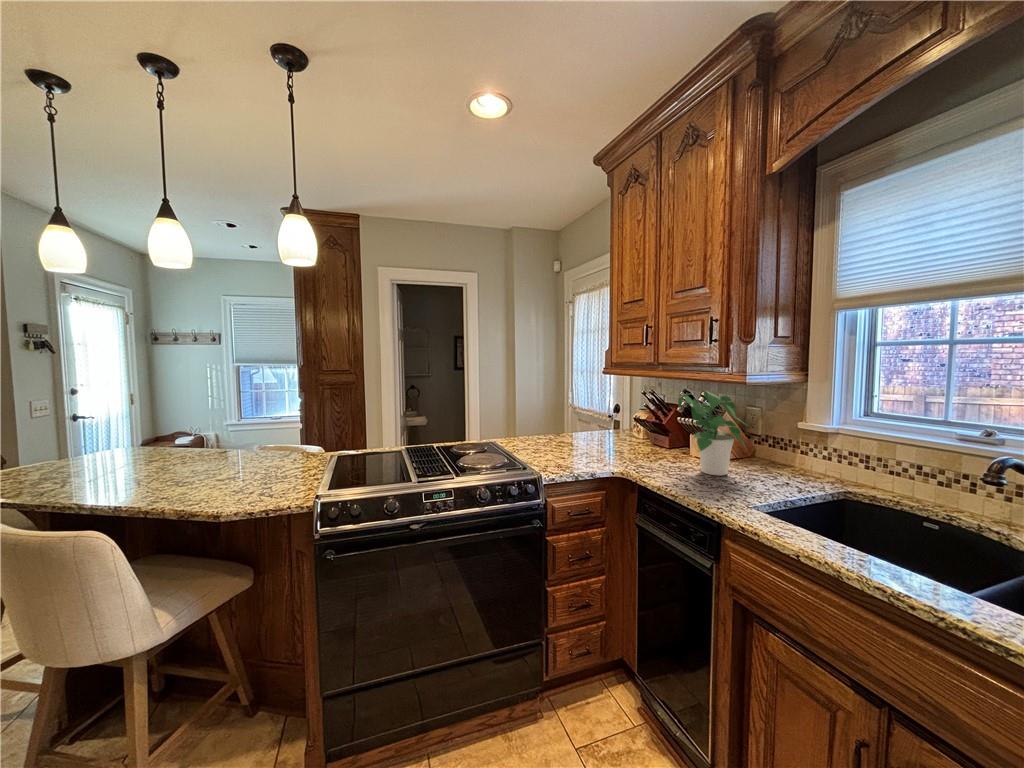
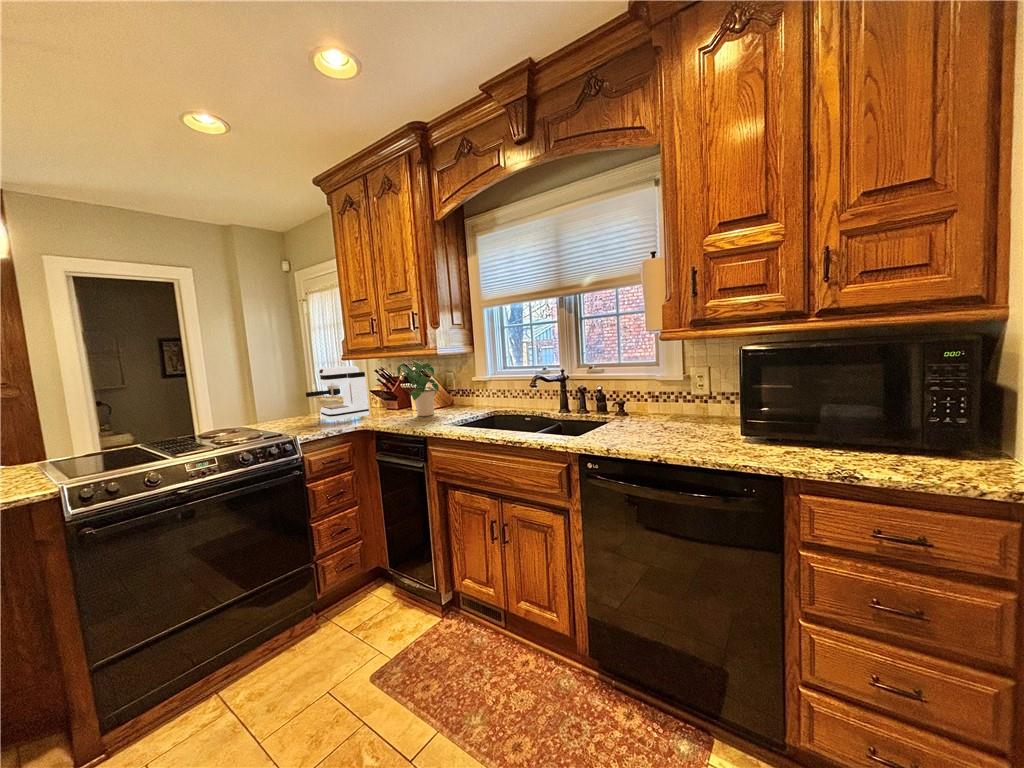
coffee maker: none [559,385,631,456] -> present [306,366,369,421]

